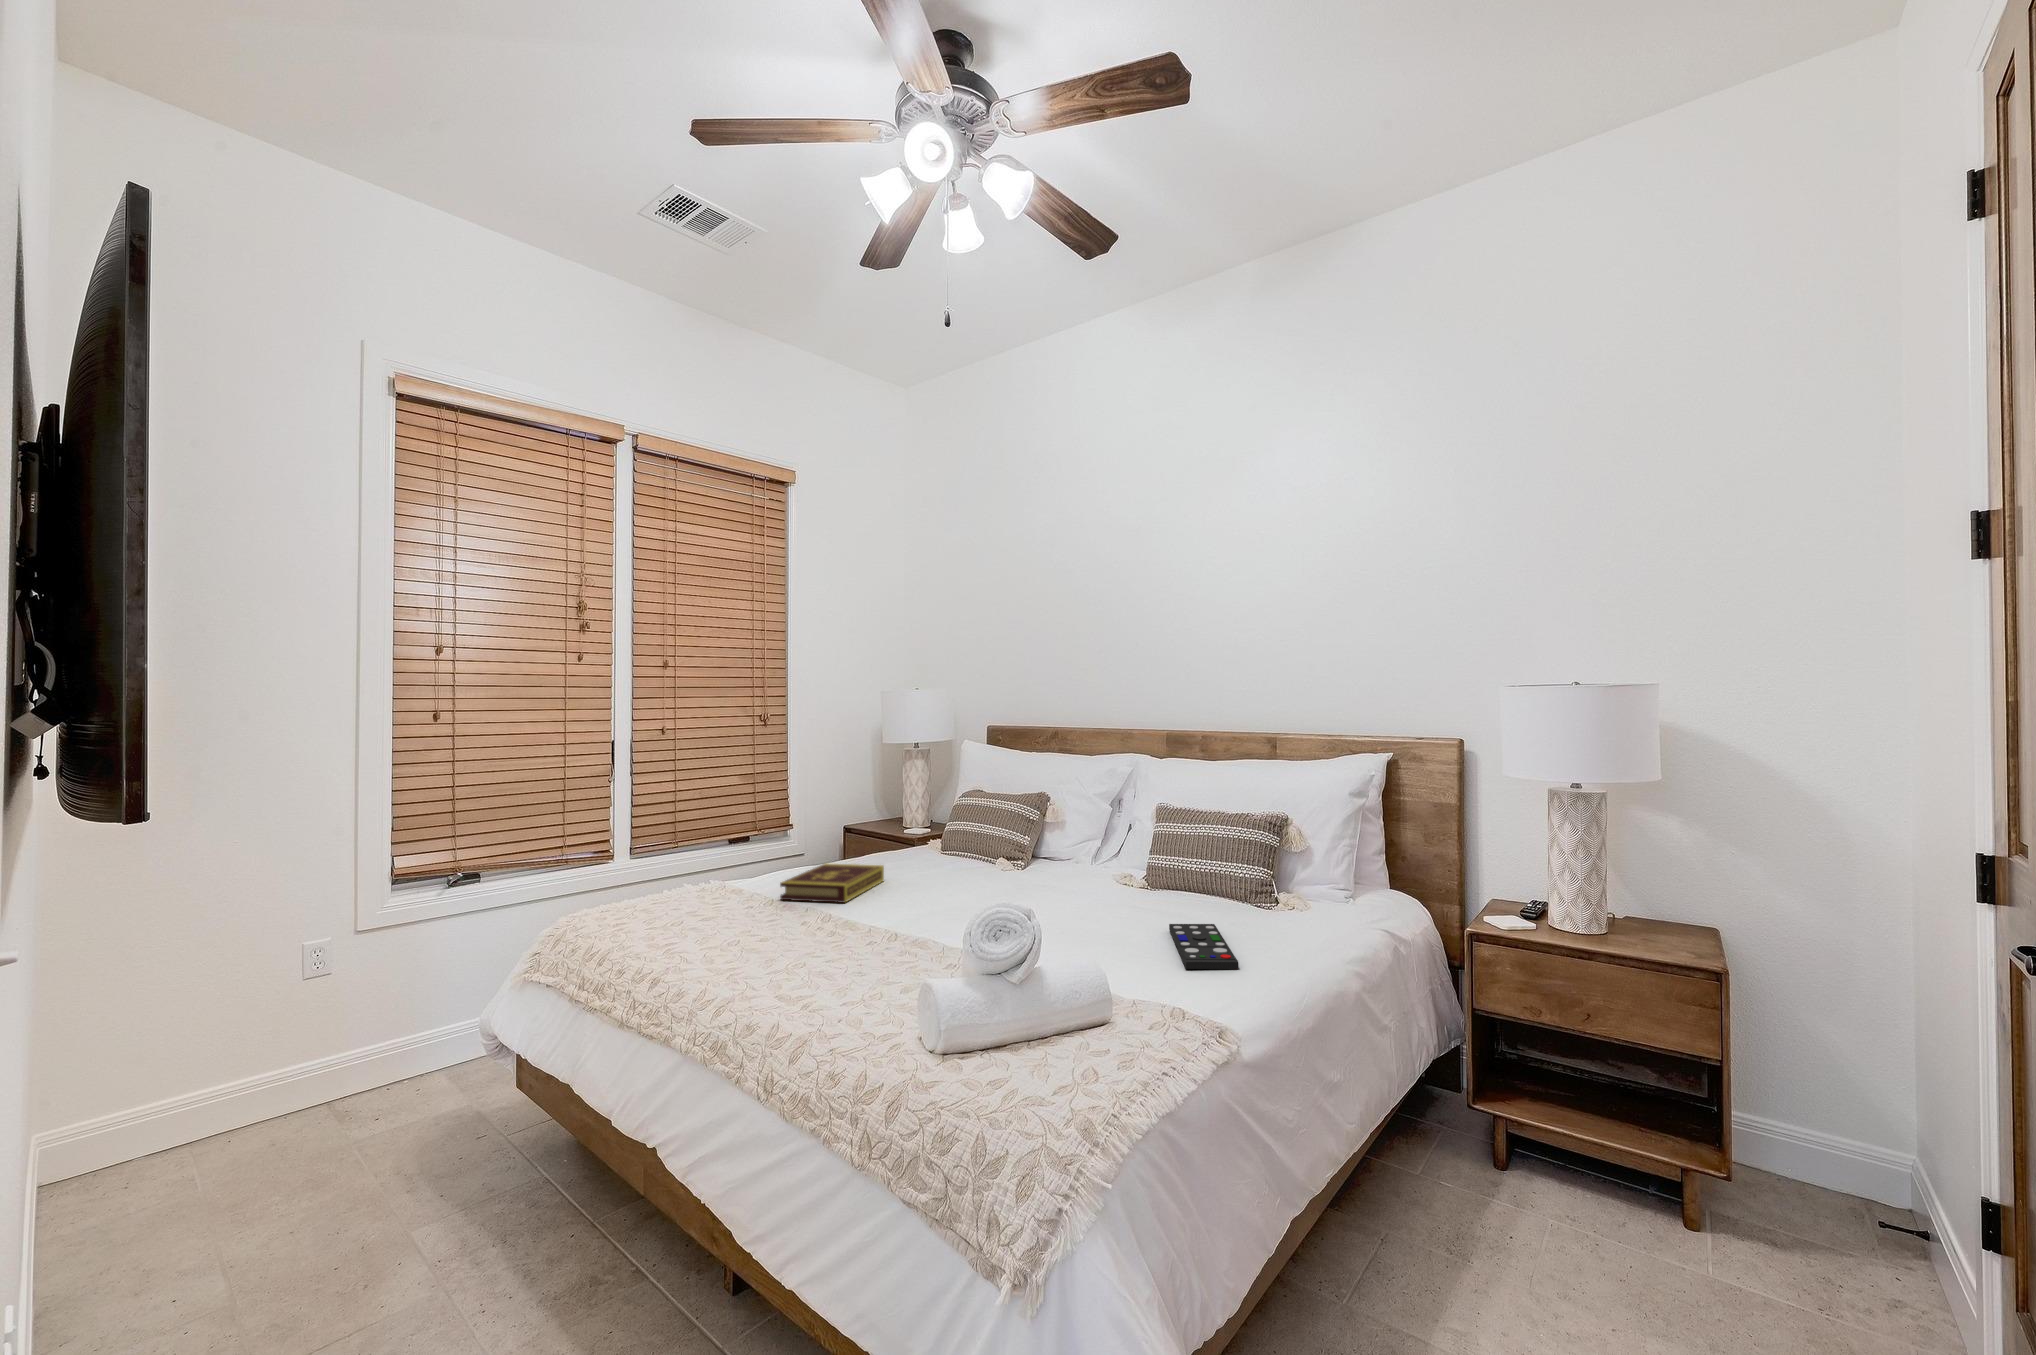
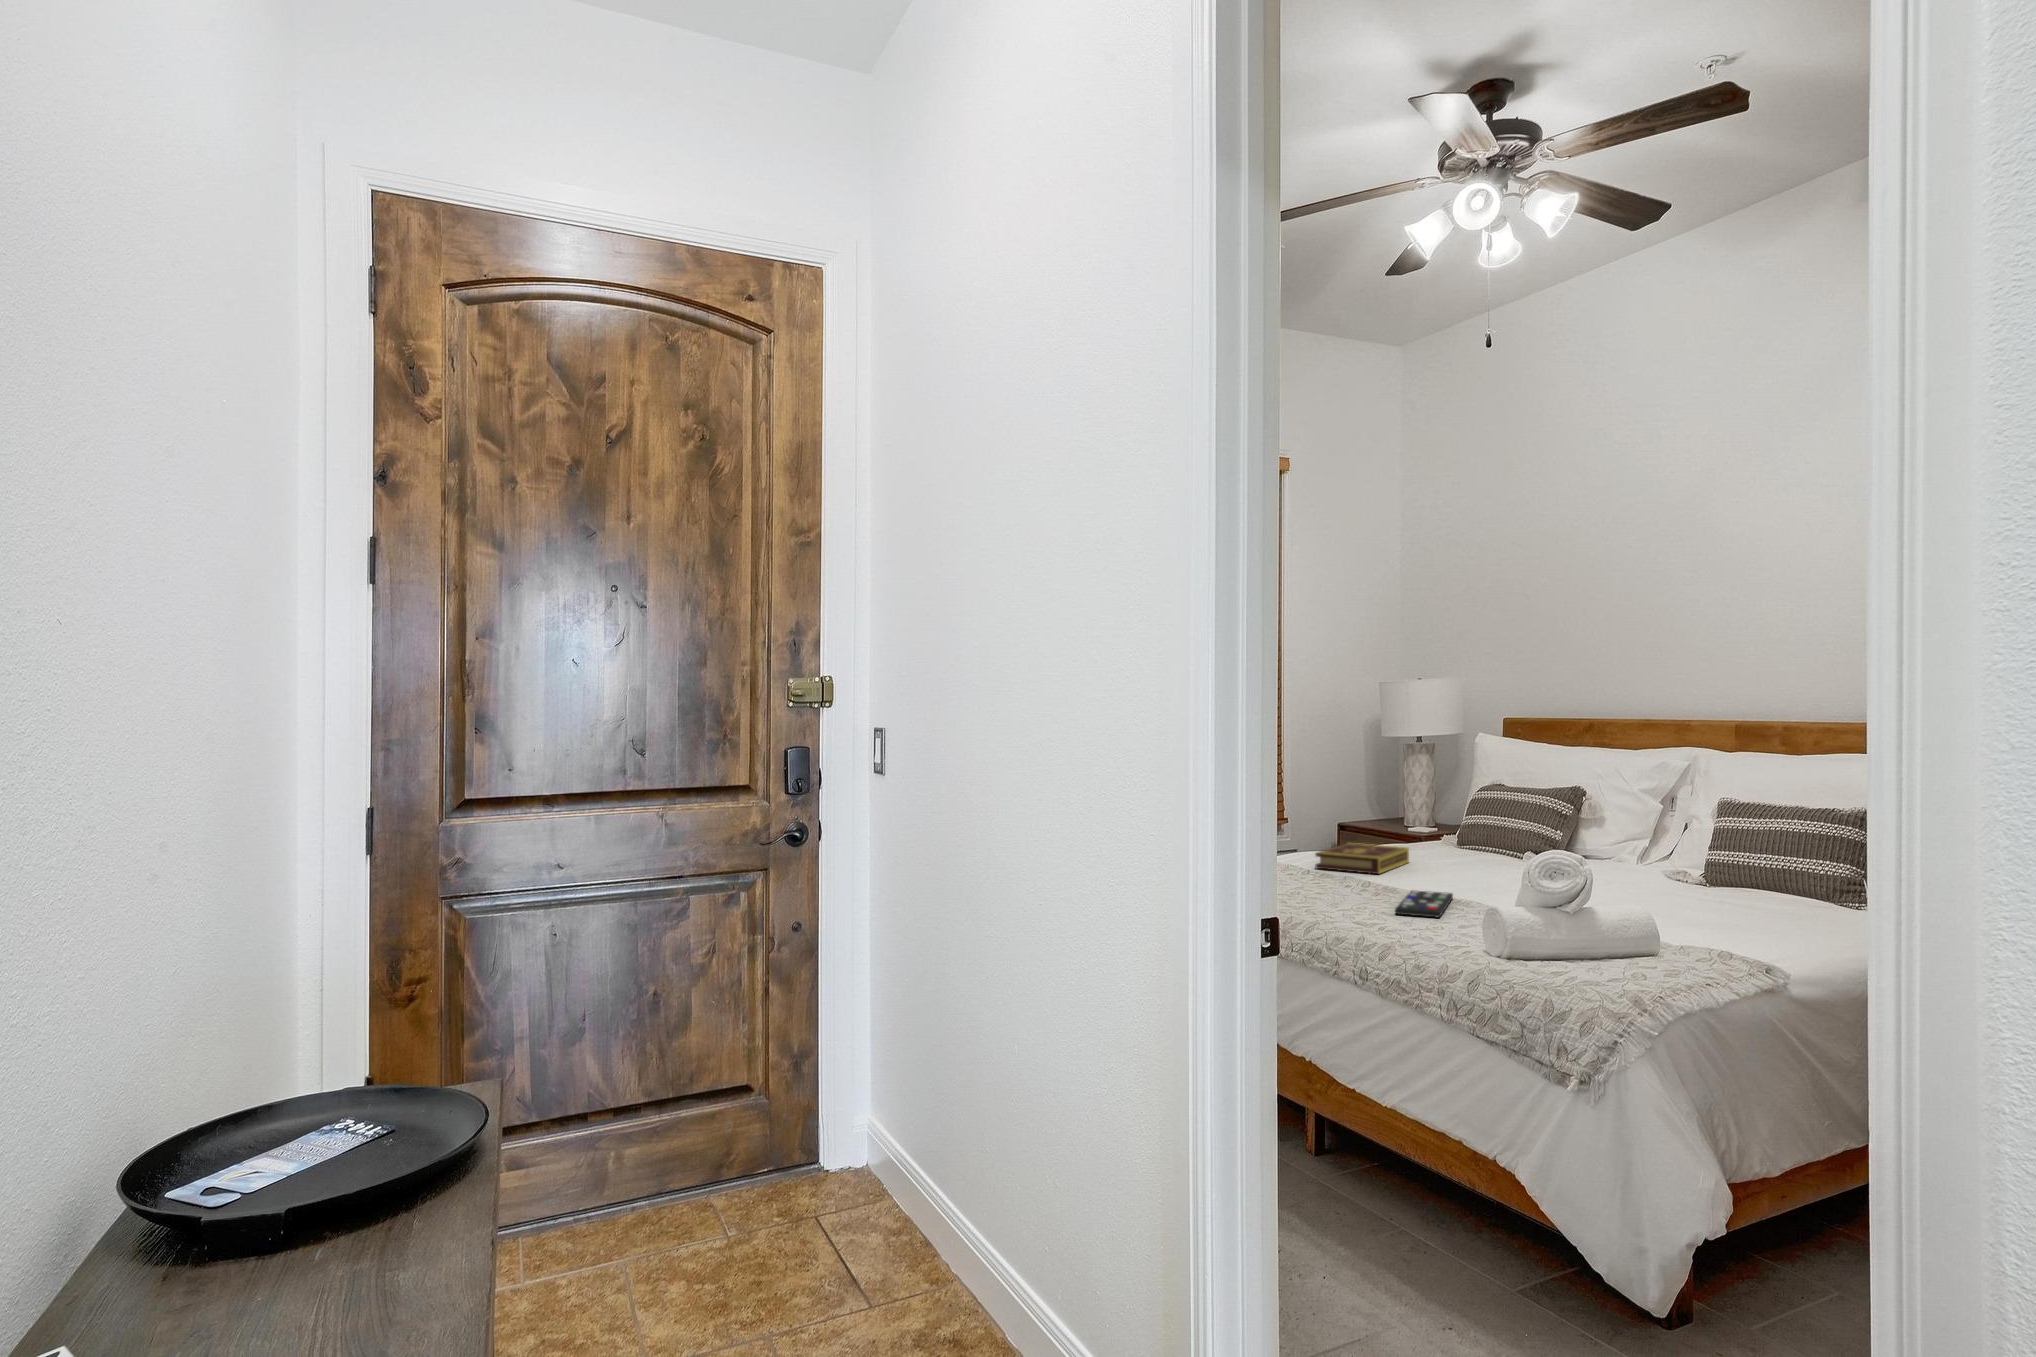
remote control: present [1169,924,1239,969] -> present [1395,890,1453,917]

